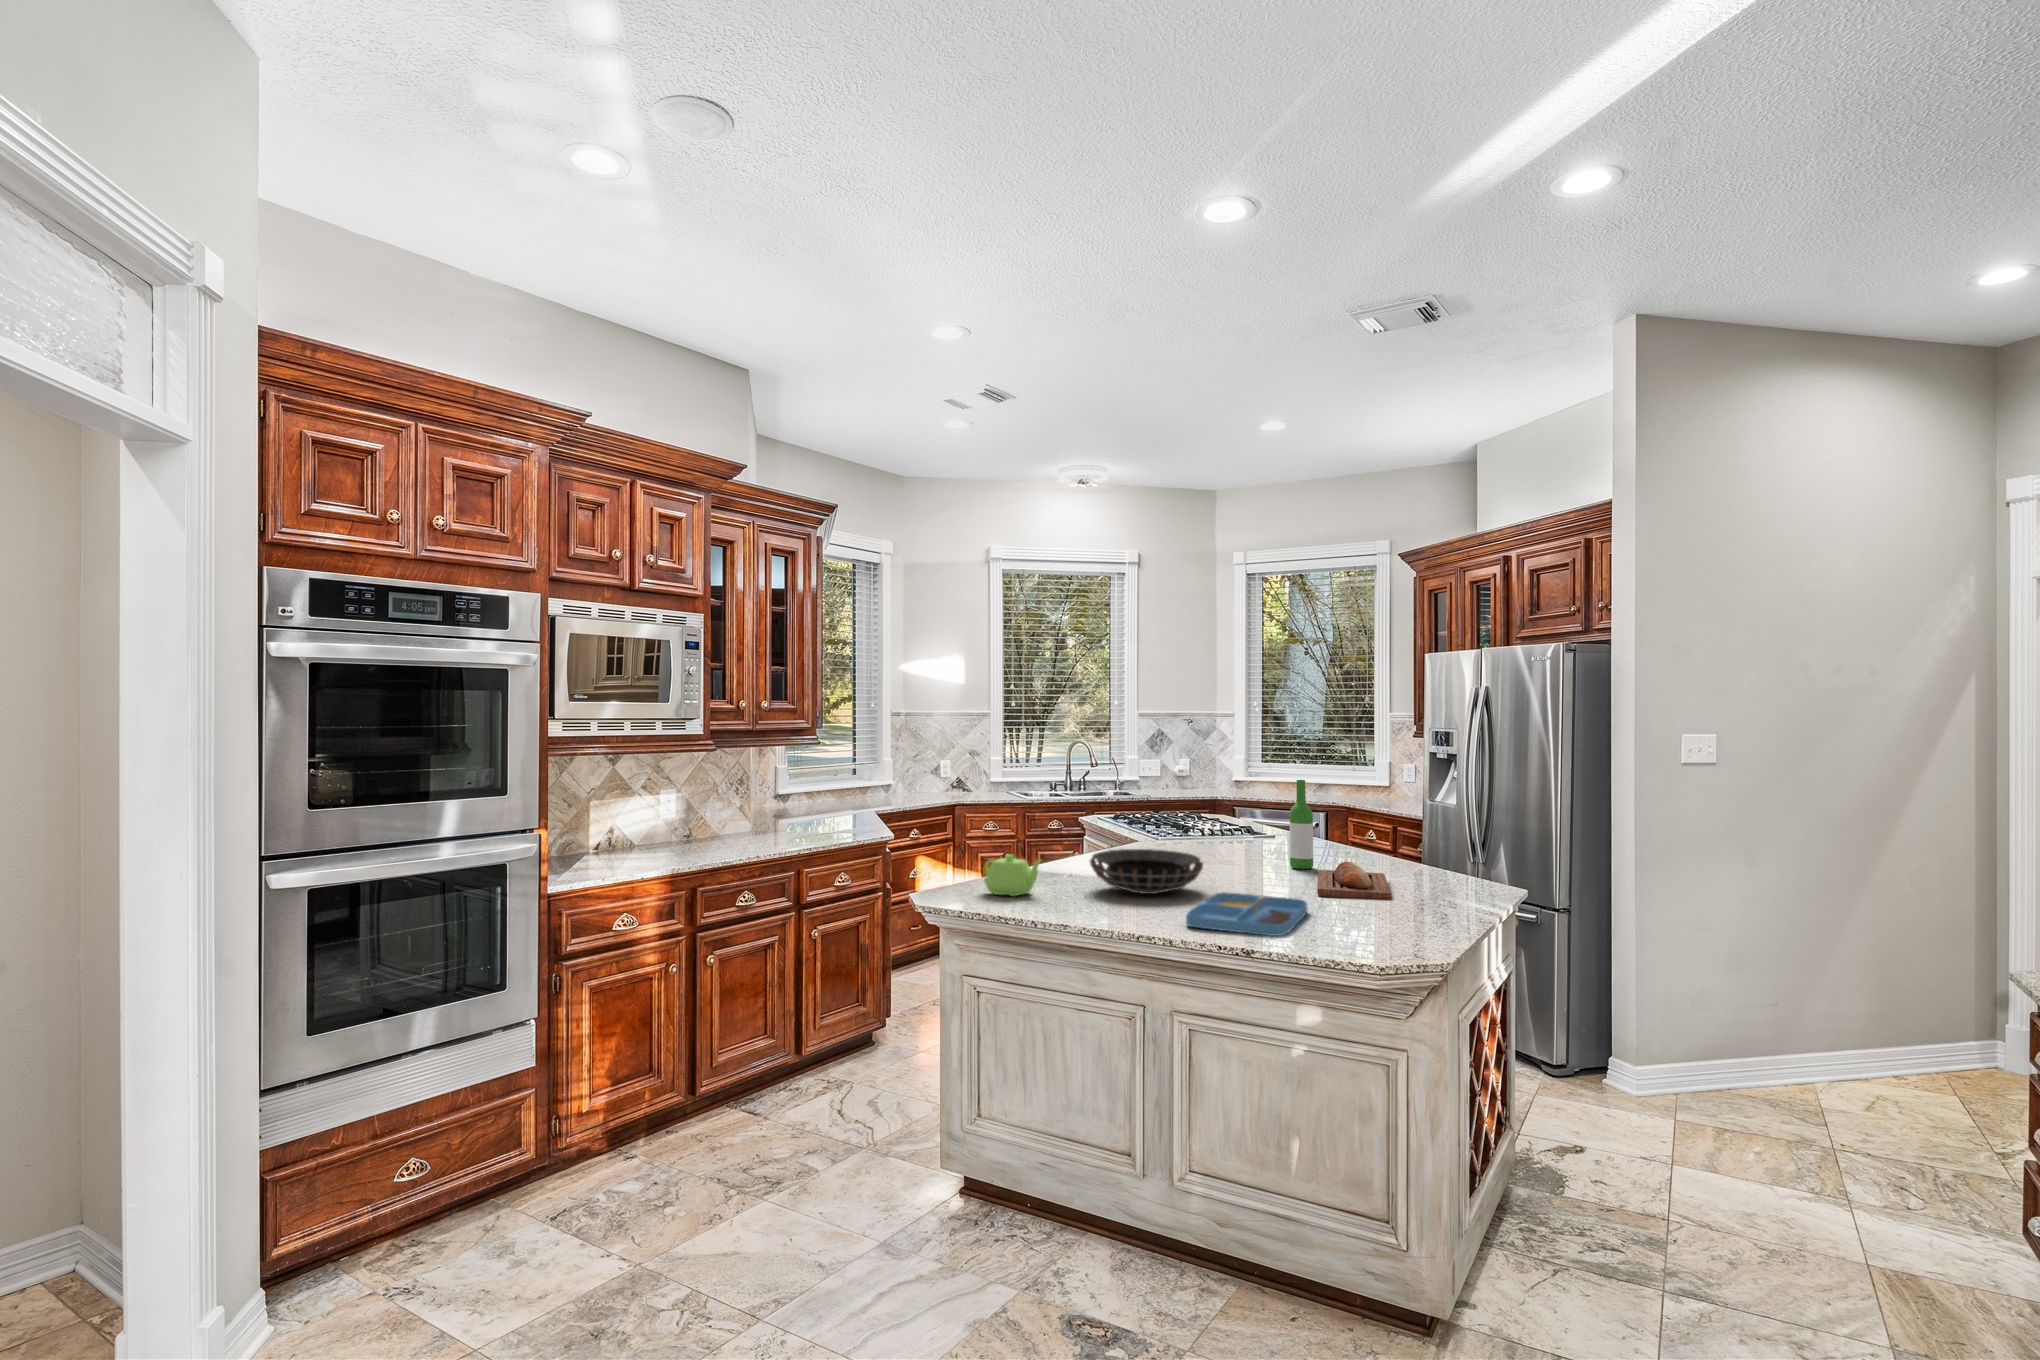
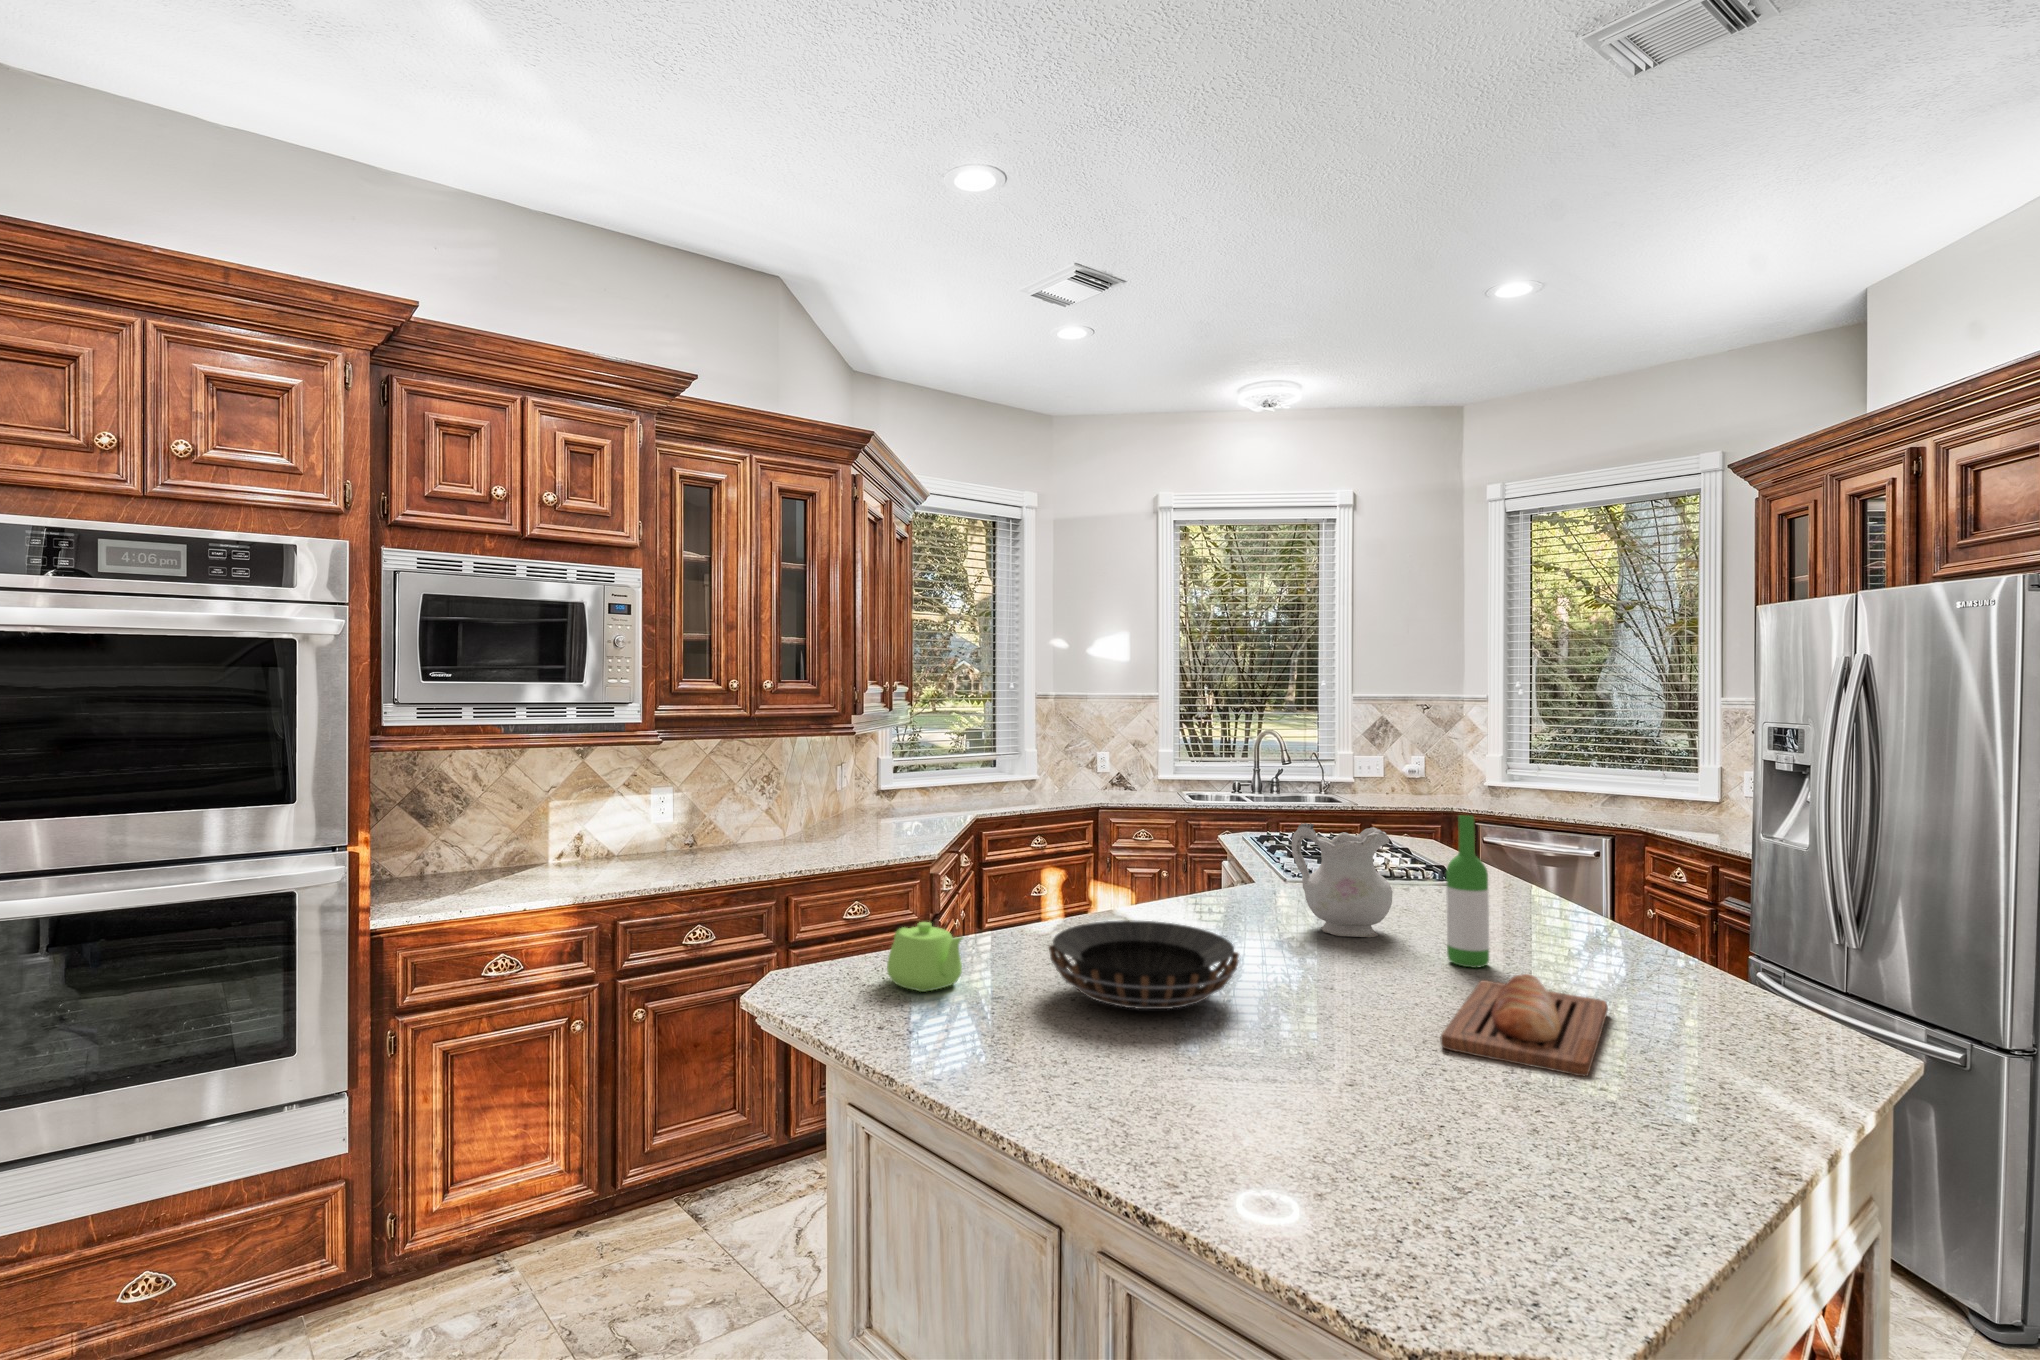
ceramic pitcher: none [1188,791,1249,862] -> present [1292,823,1393,937]
tray: present [1186,892,1307,936] -> none [1093,1033,1378,1183]

